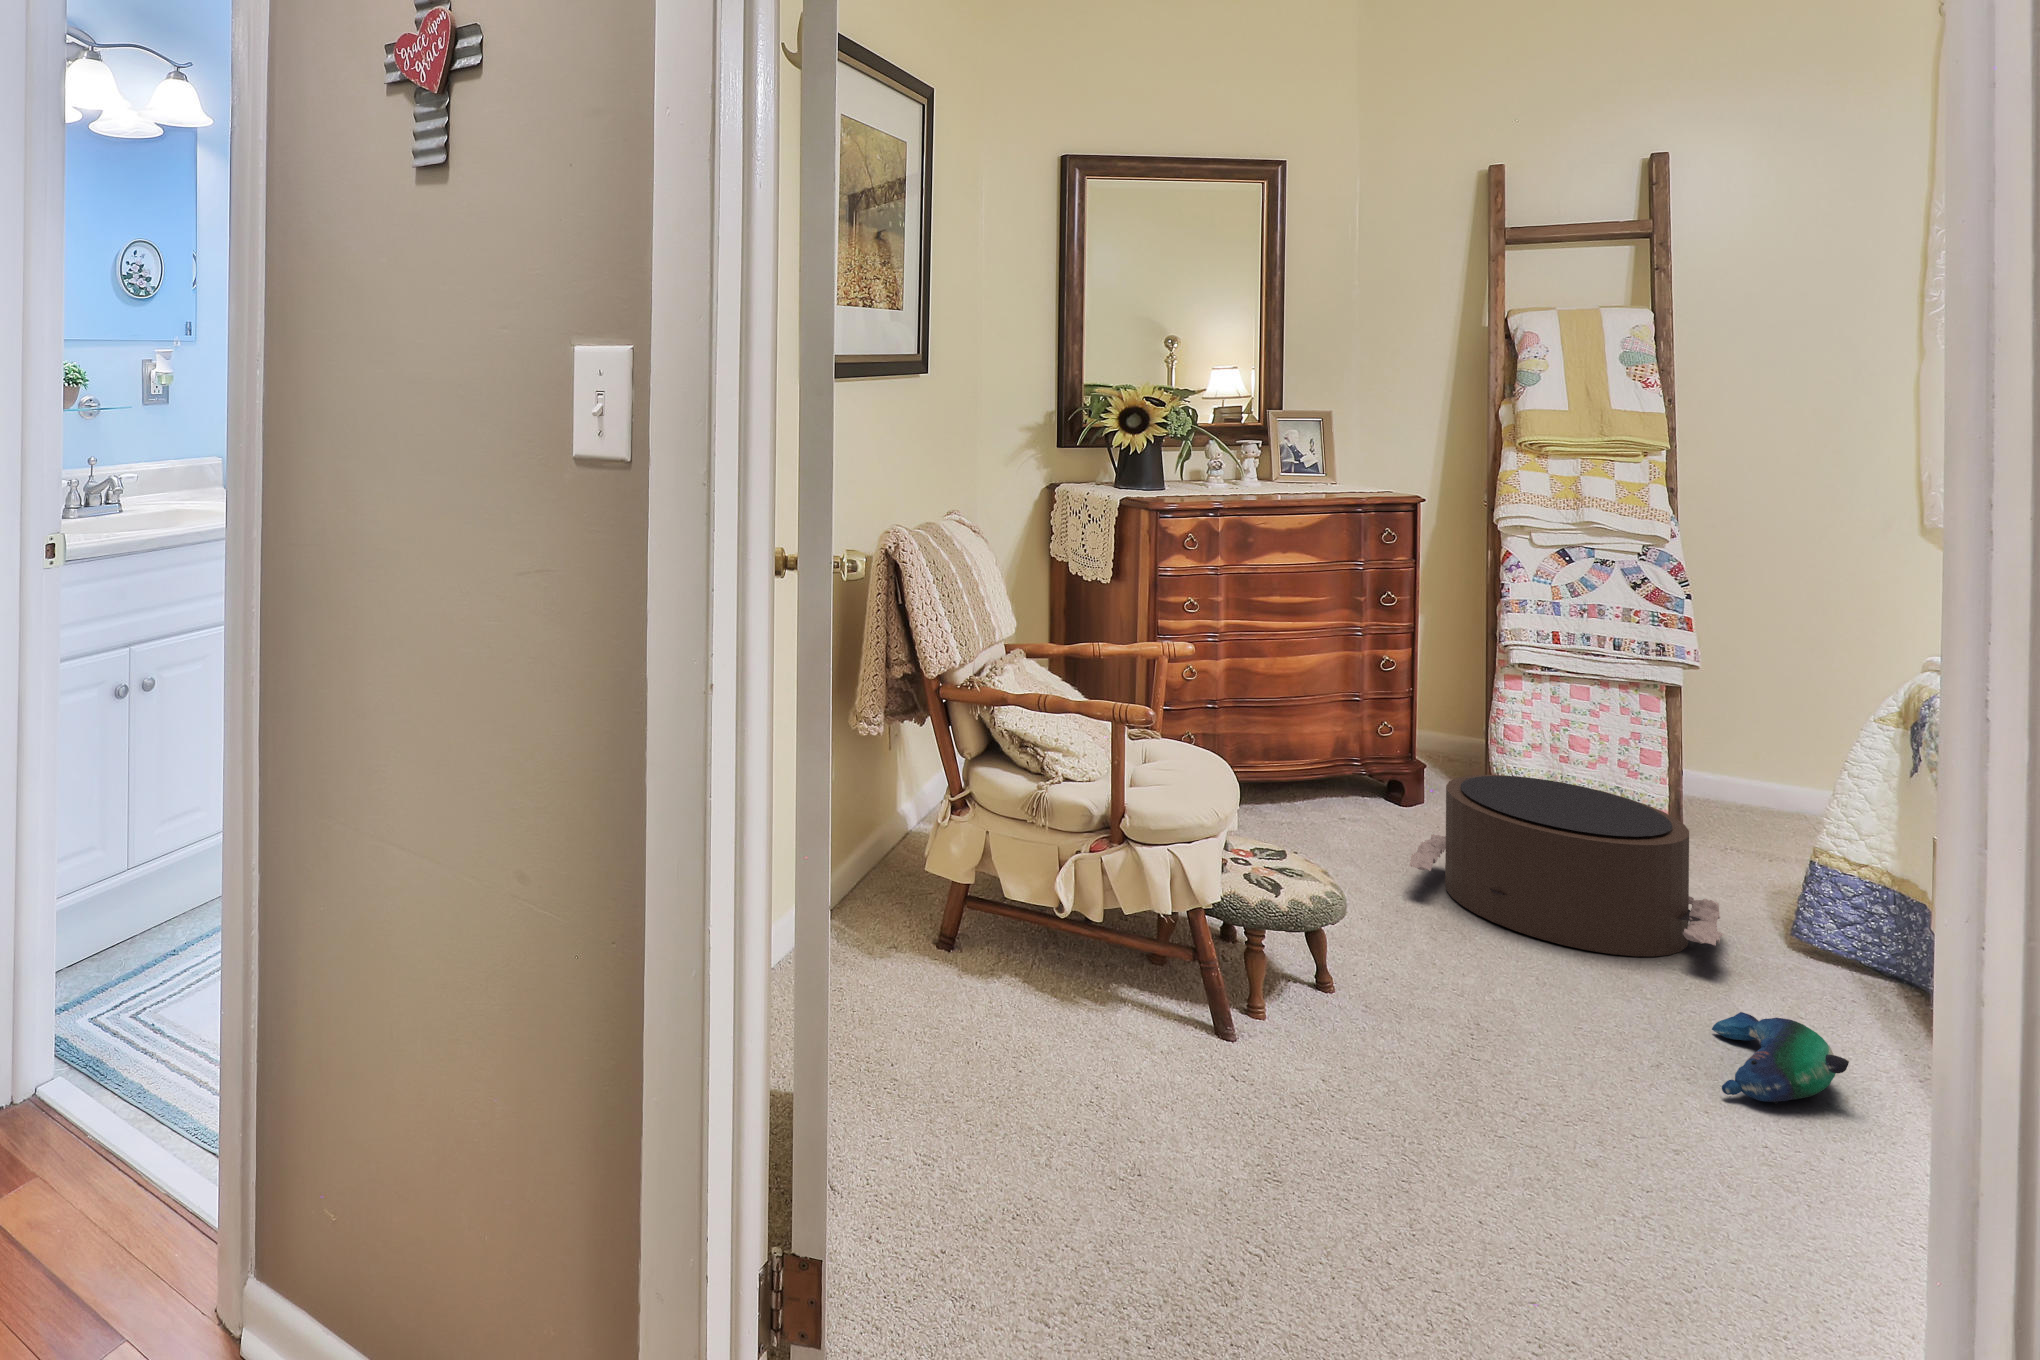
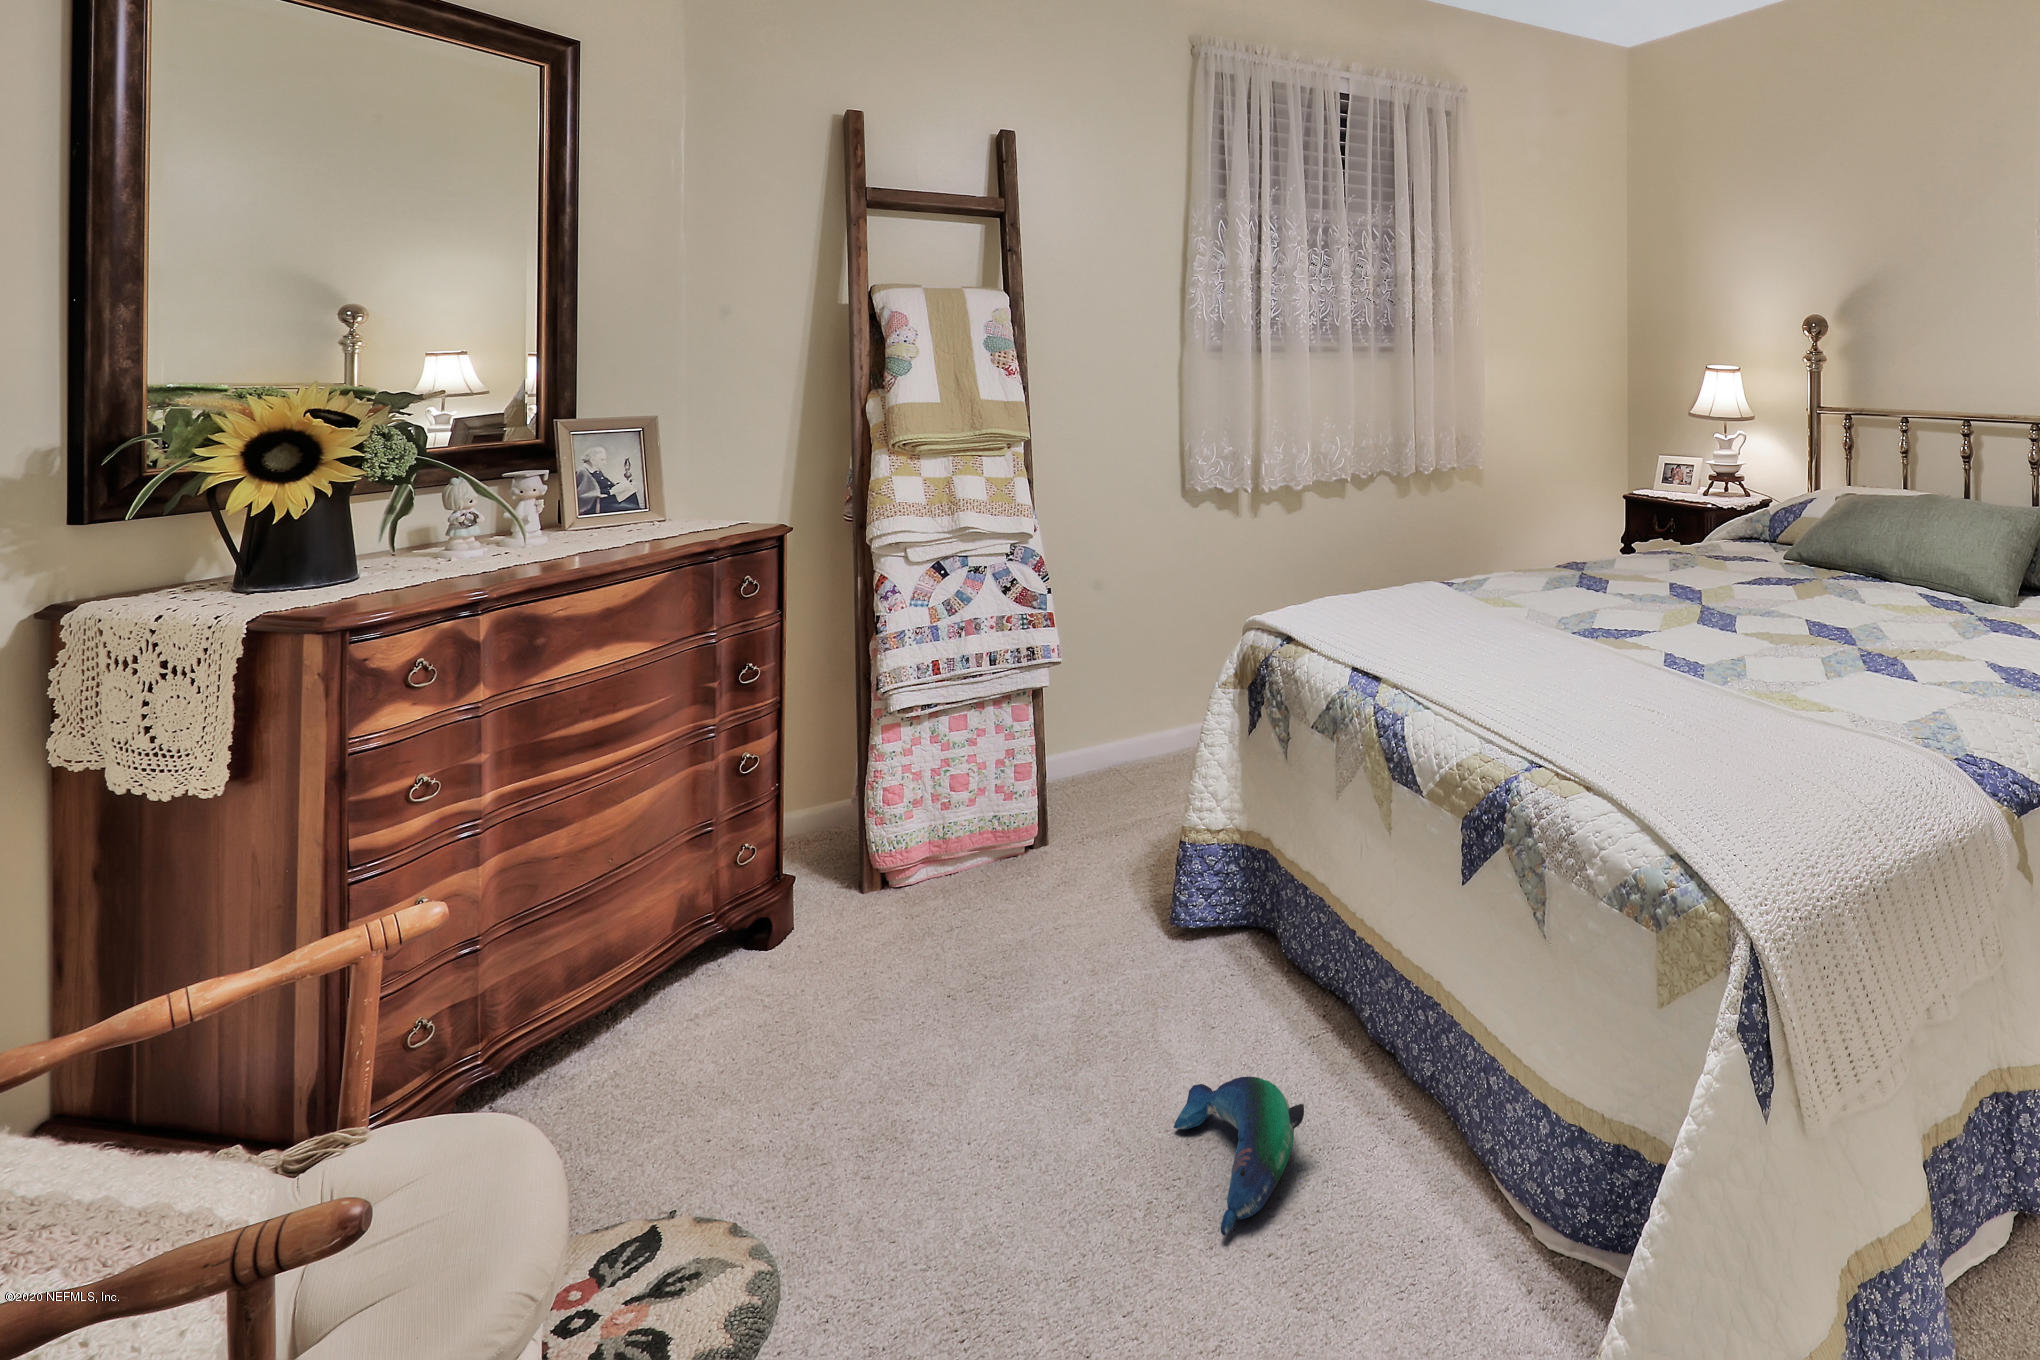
pouf: present [1409,775,1723,957] -> none [811,848,1146,1102]

